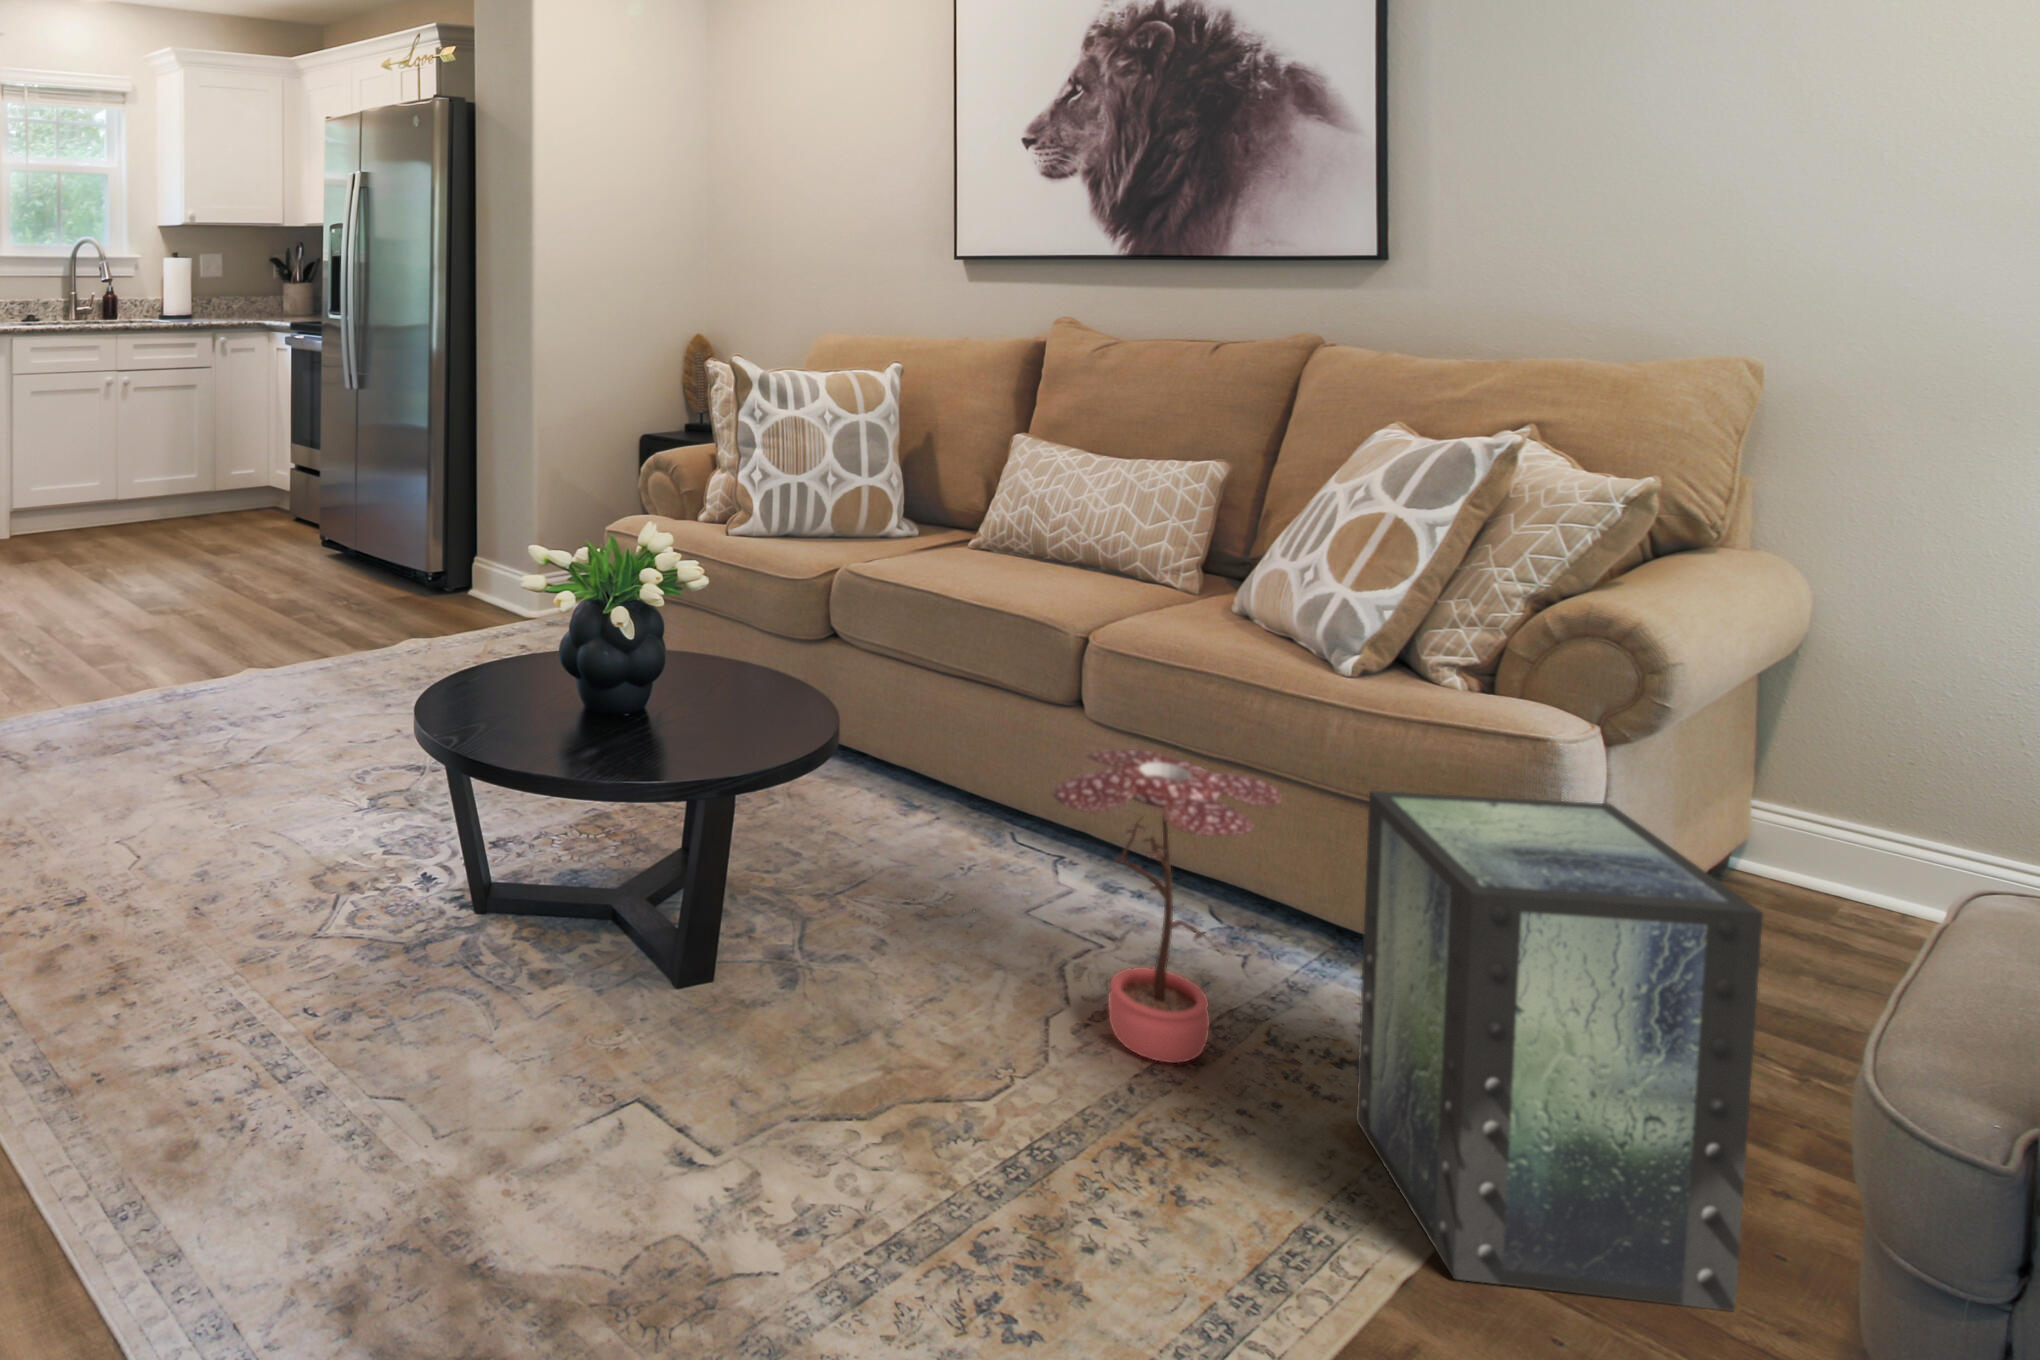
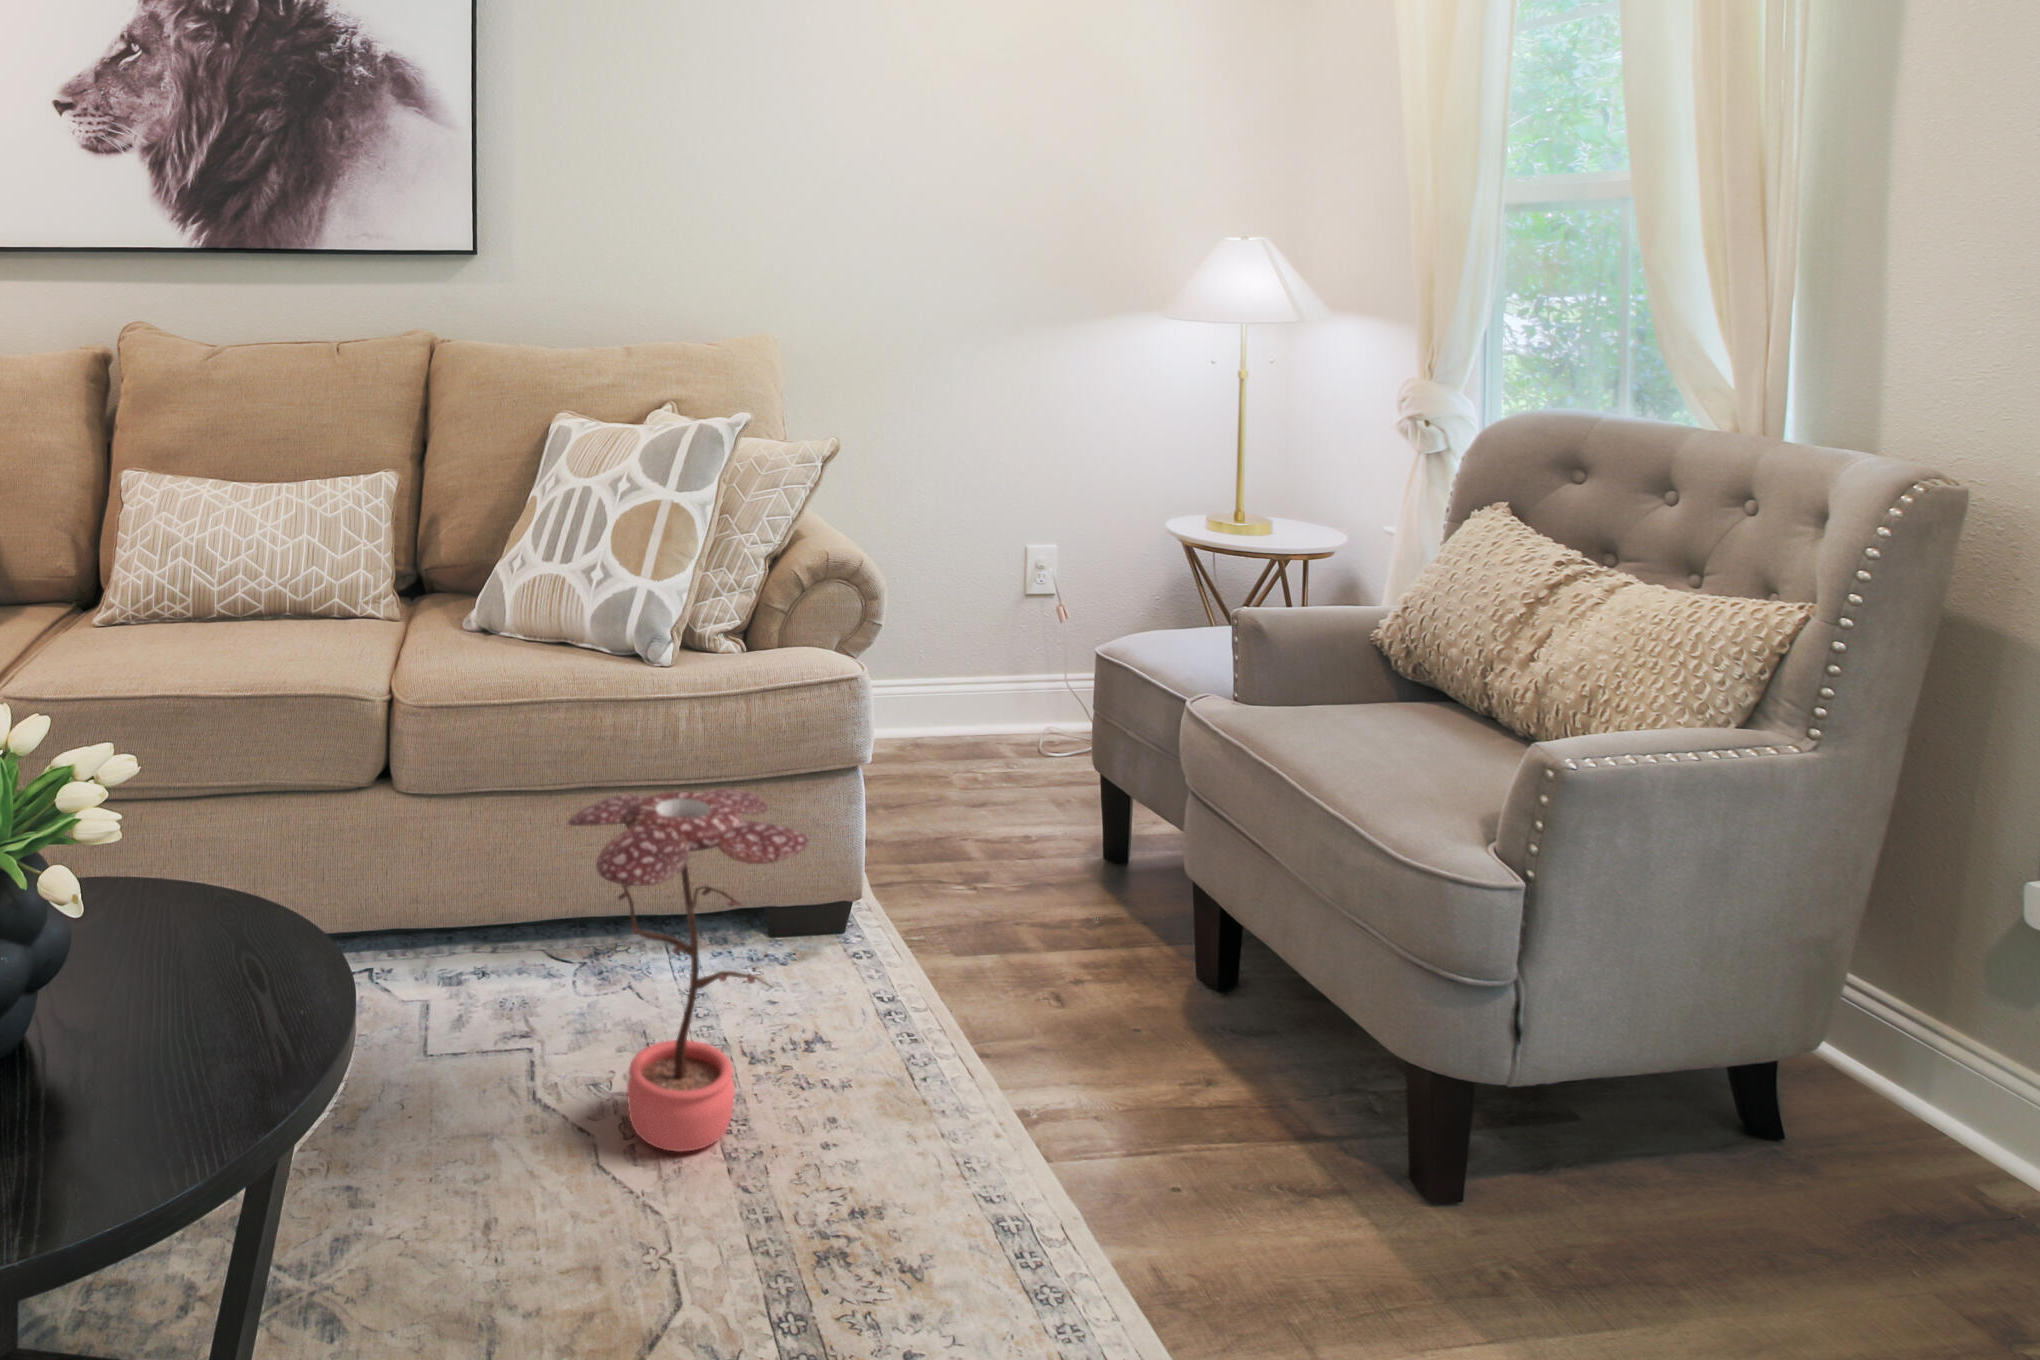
storage box: present [1356,791,1763,1311] -> none [874,710,1178,1192]

